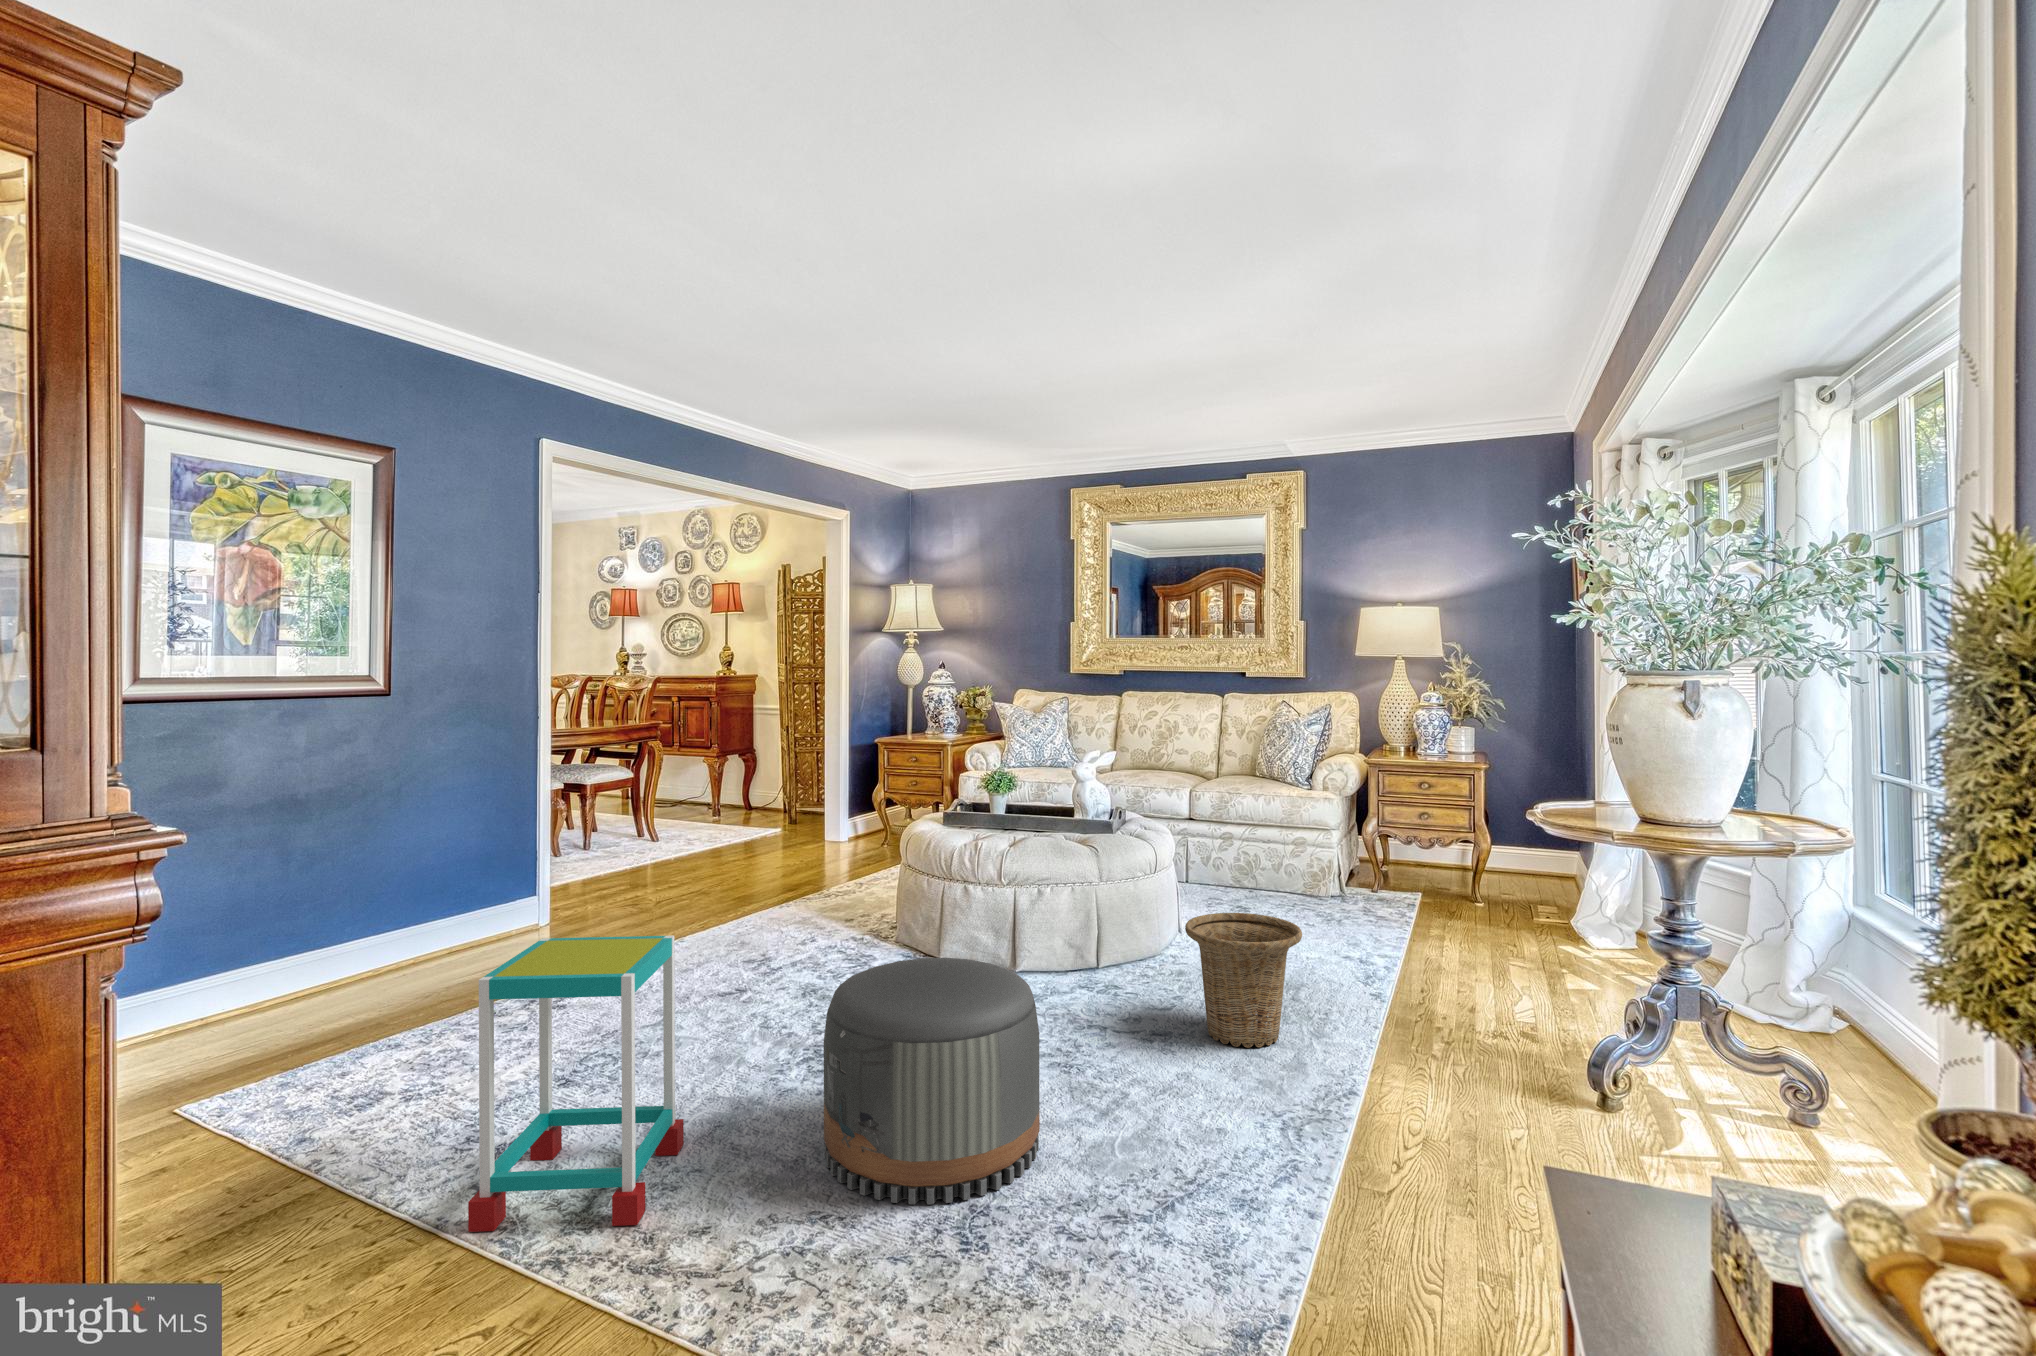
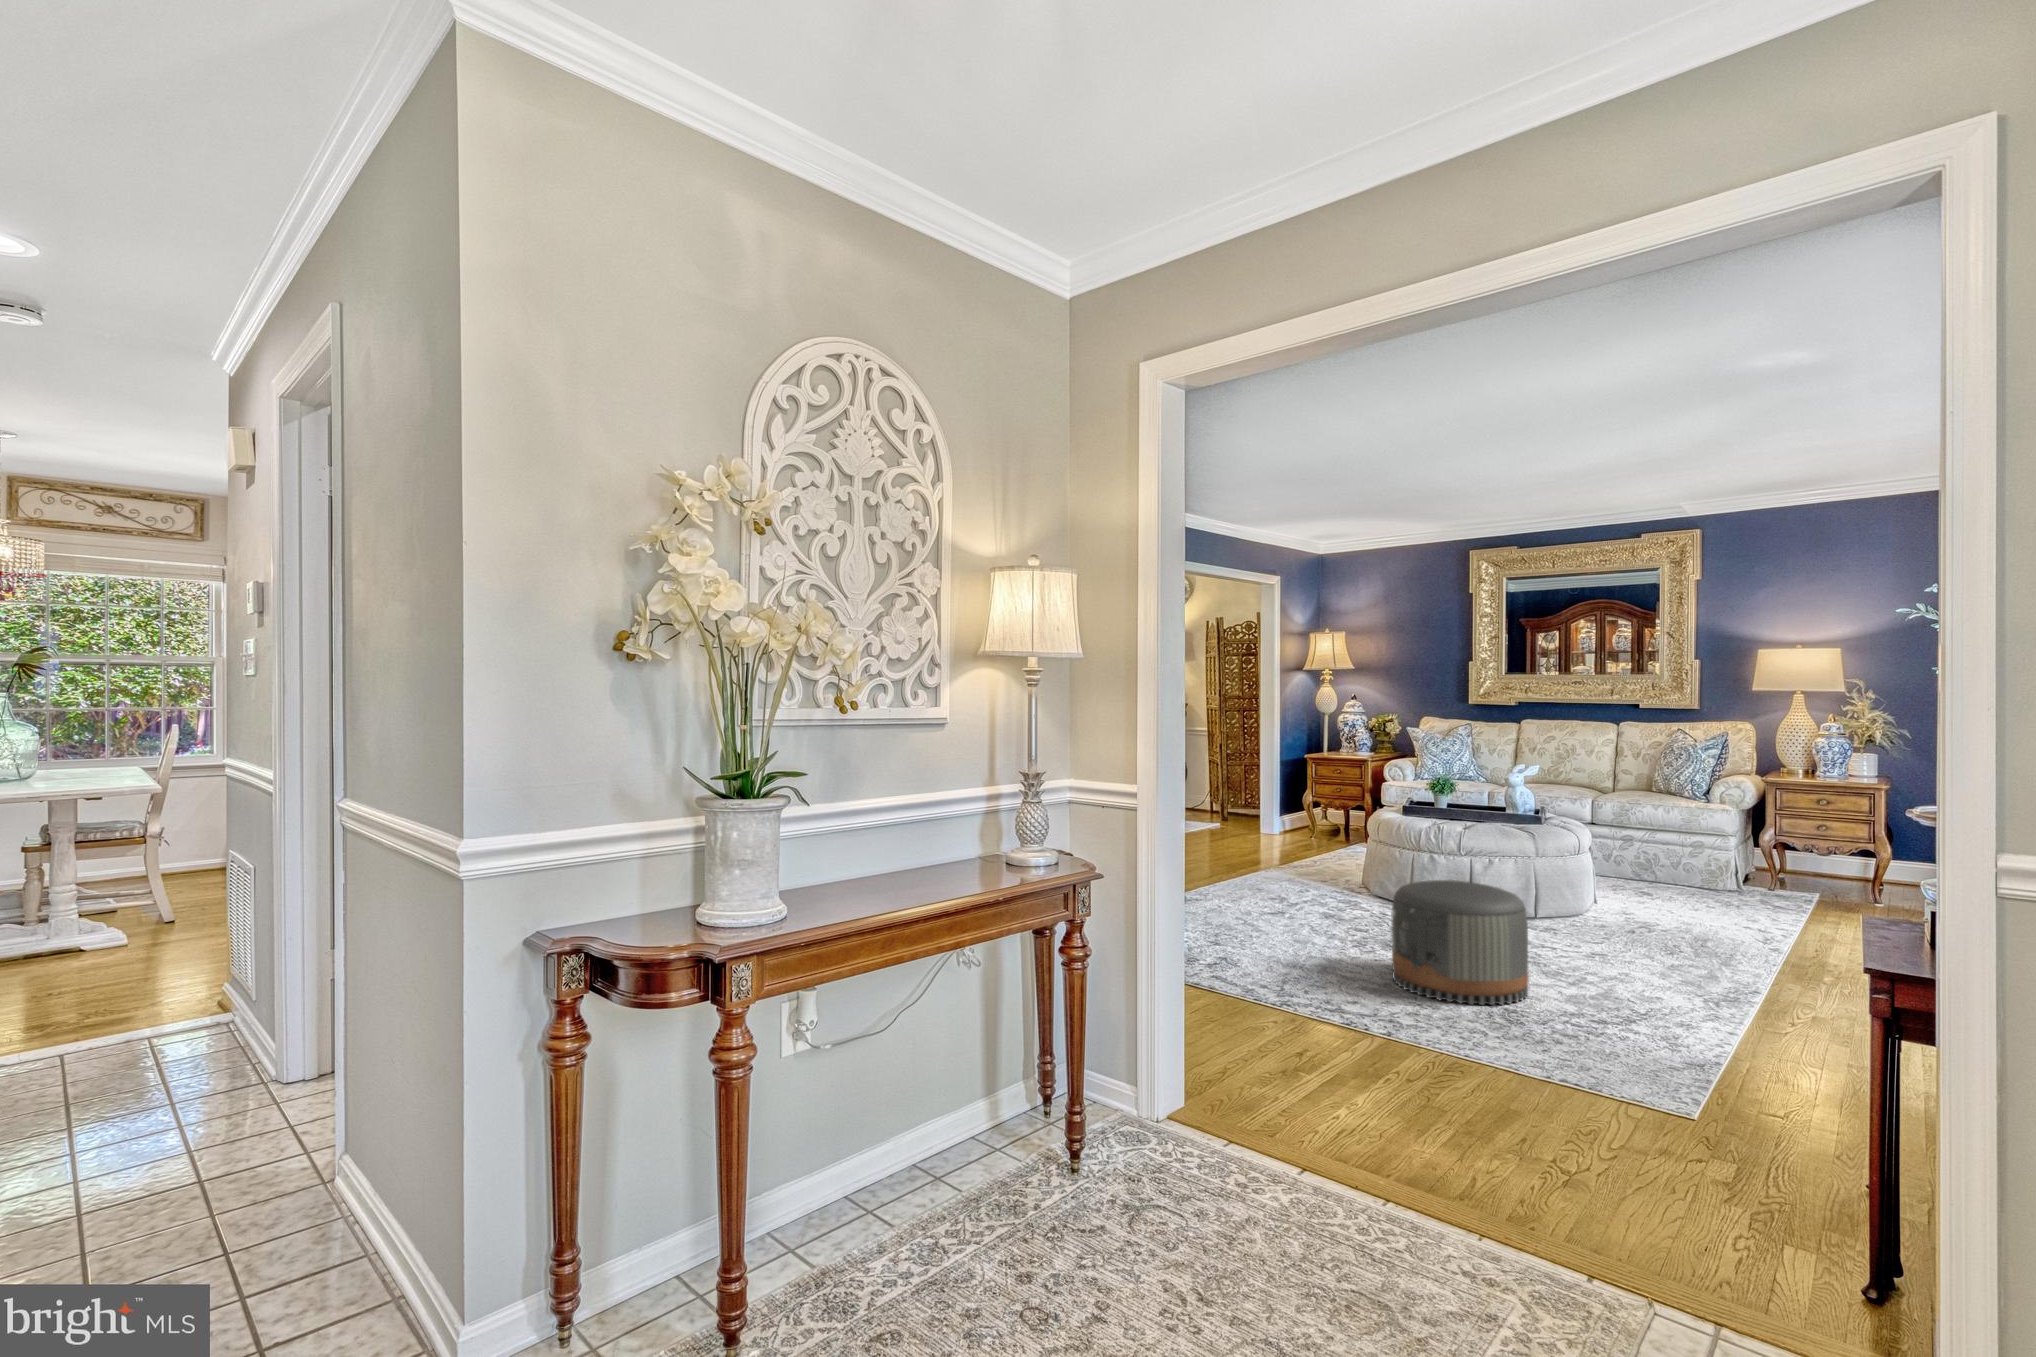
basket: present [1185,913,1302,1048] -> none [1612,878,1707,966]
side table: present [468,936,684,1232] -> none [1225,852,1311,995]

